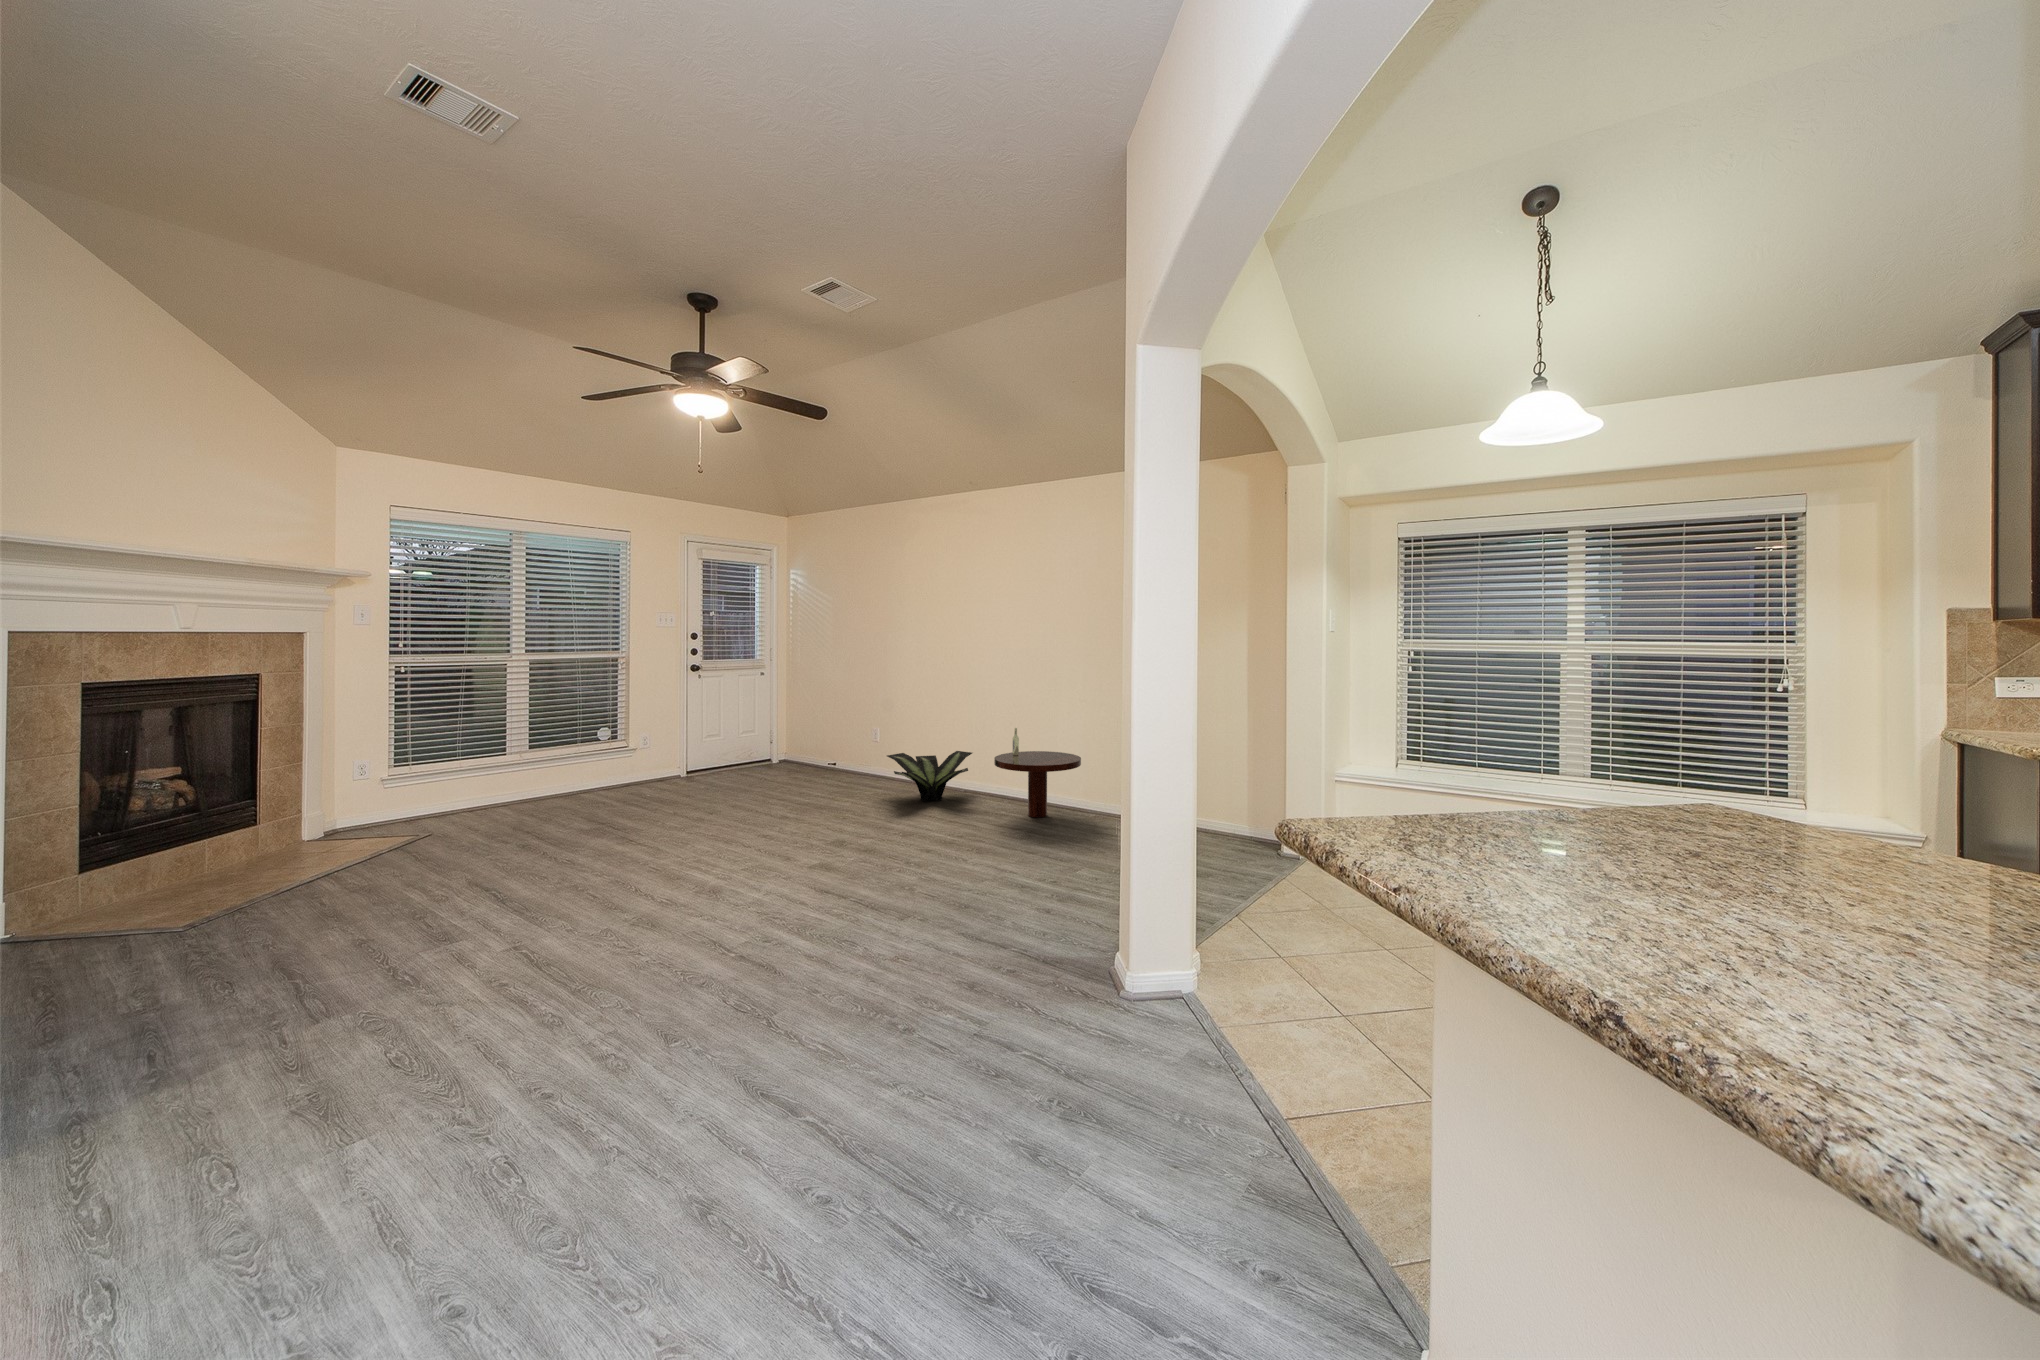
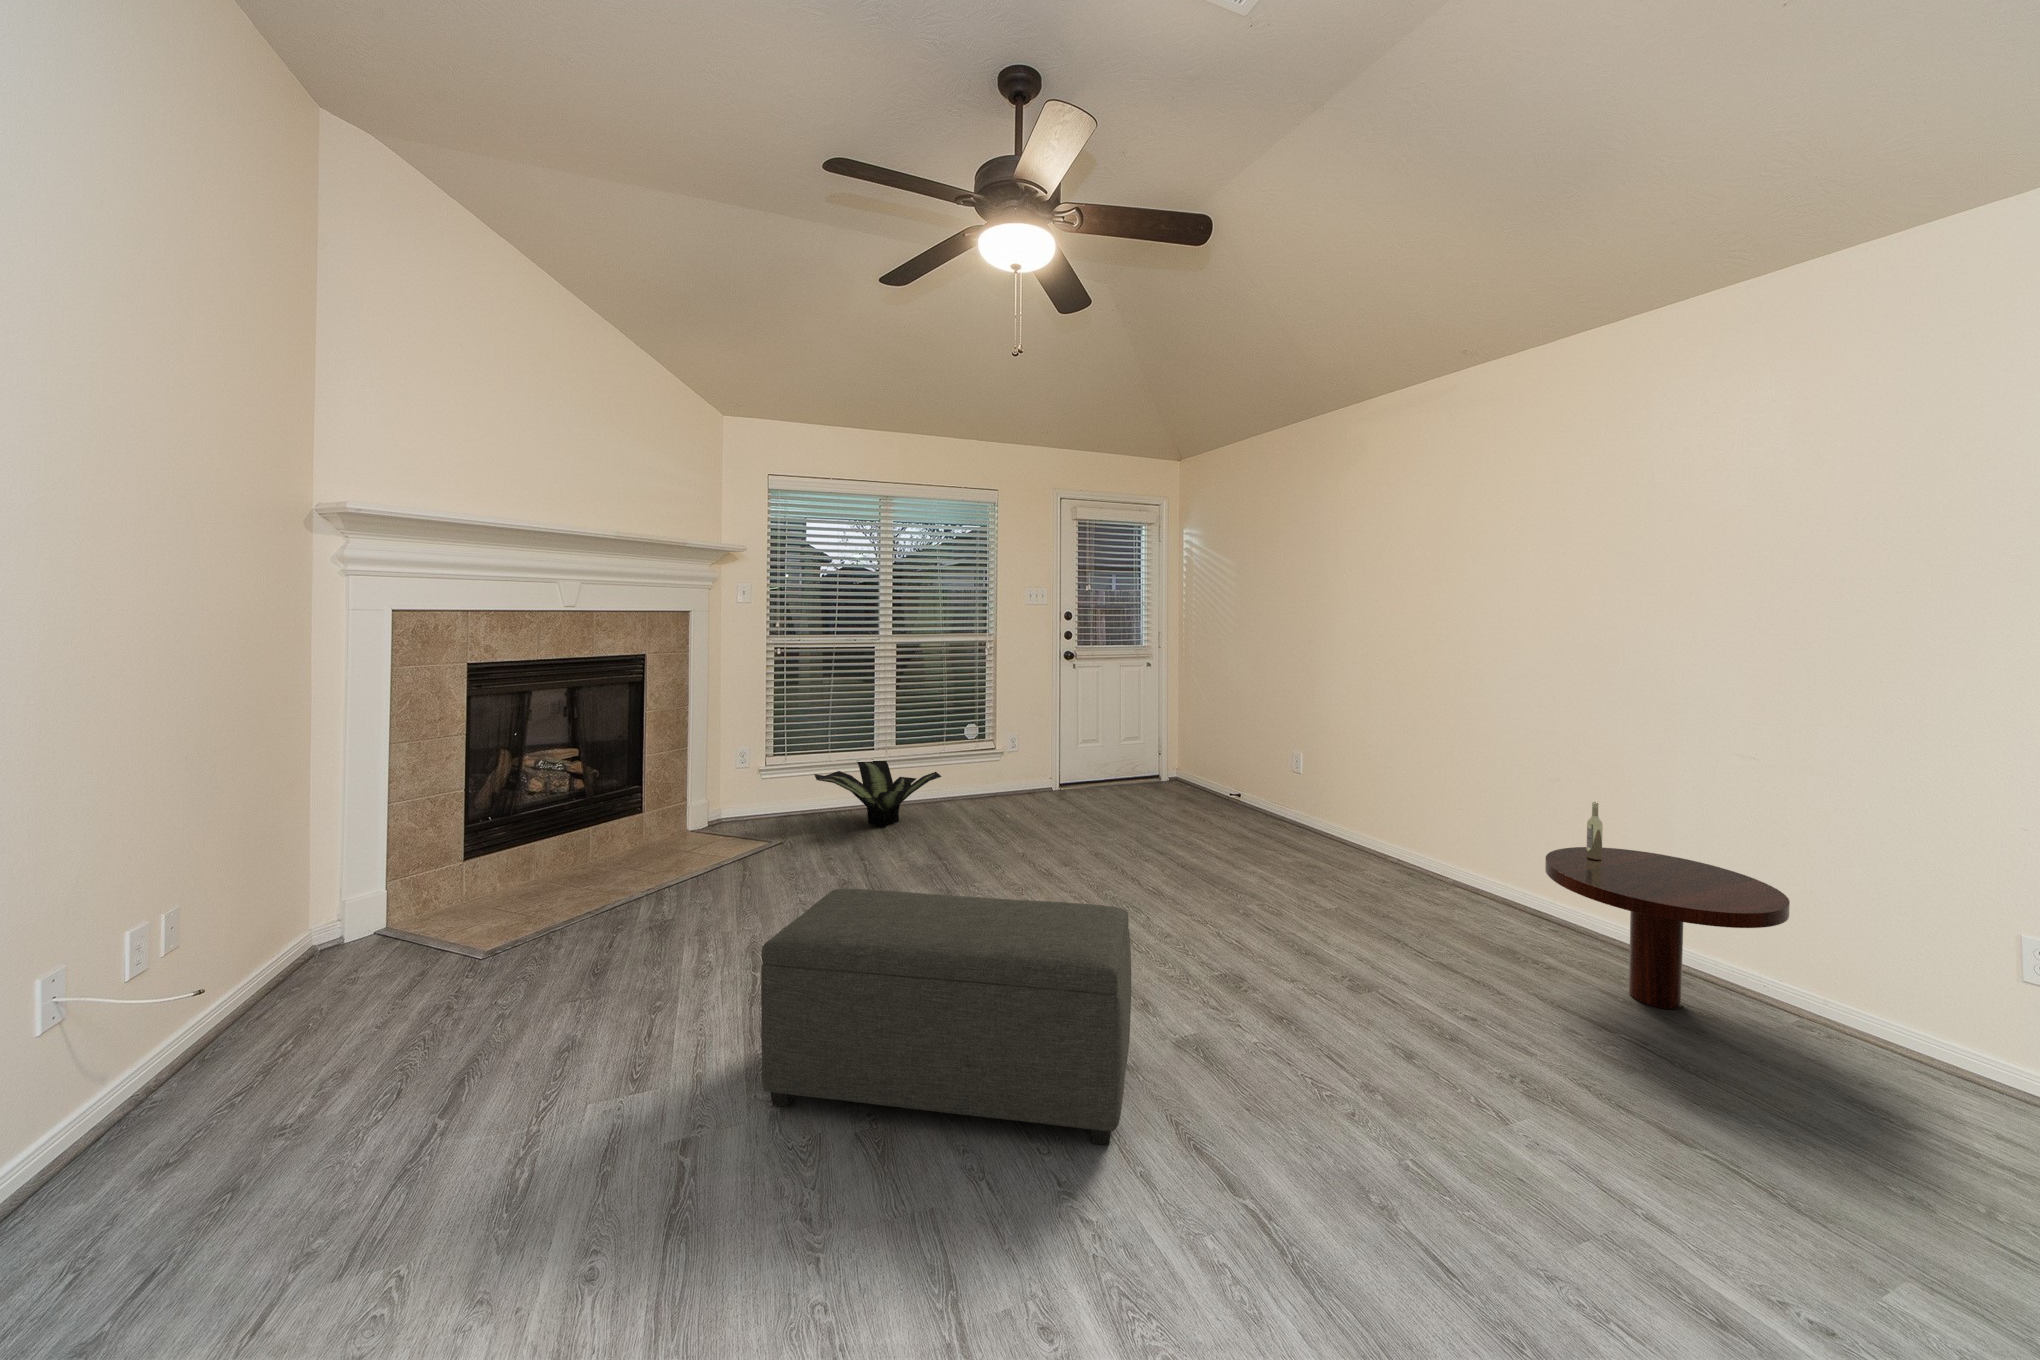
potted plant: present [887,751,972,801] -> present [814,761,941,827]
ottoman: none [561,794,788,926] -> present [761,889,1131,1145]

